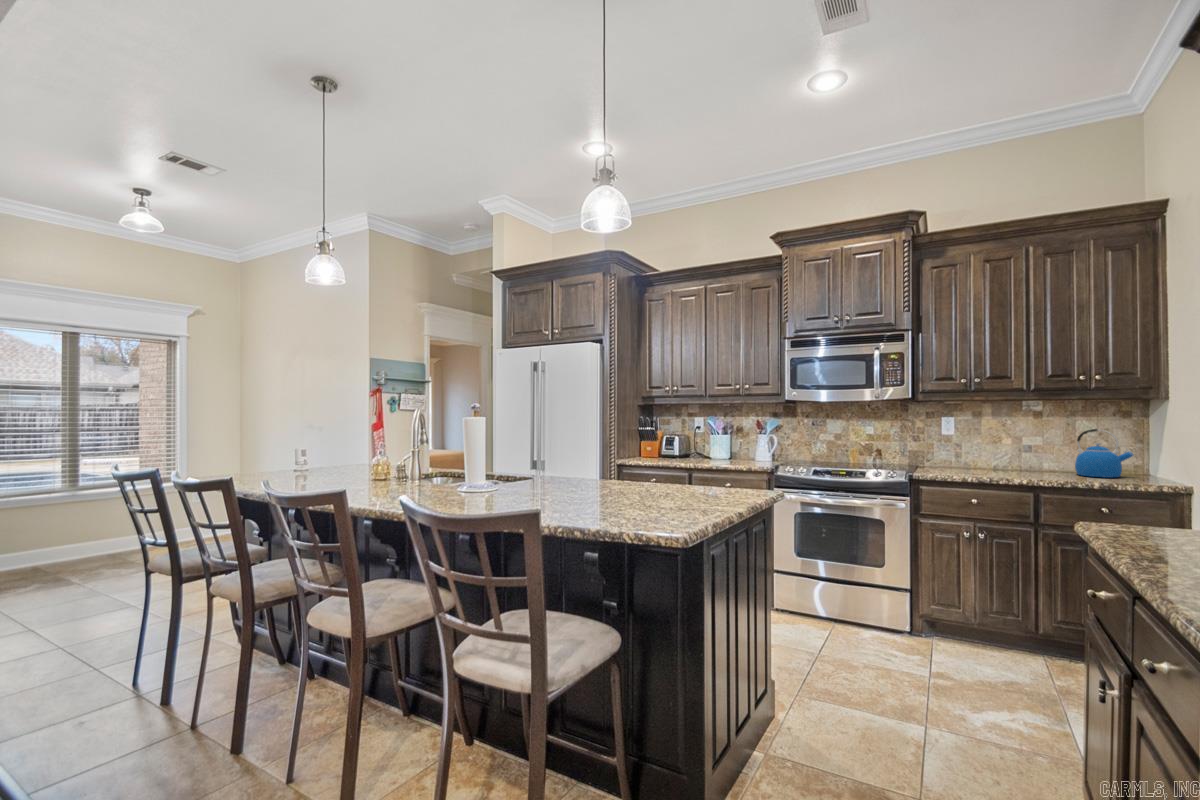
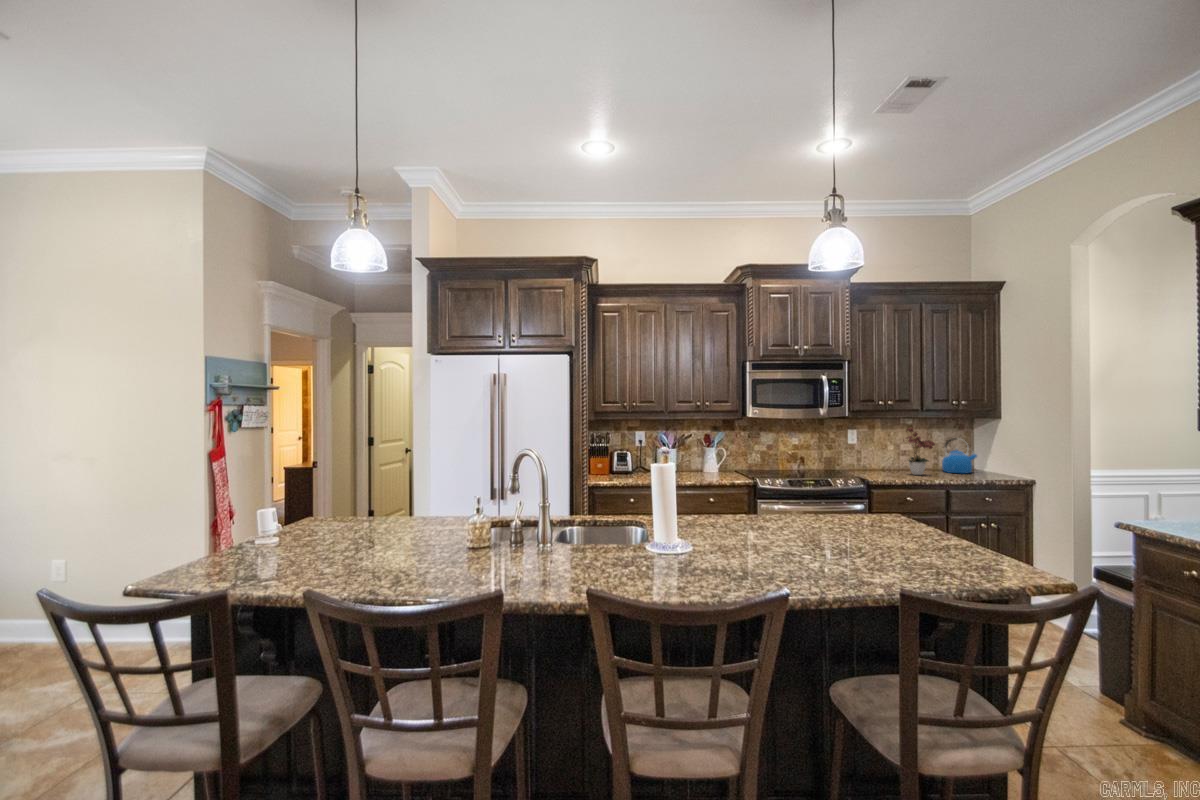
flower arrangement: none [994,411,1050,475] -> present [903,428,935,475]

